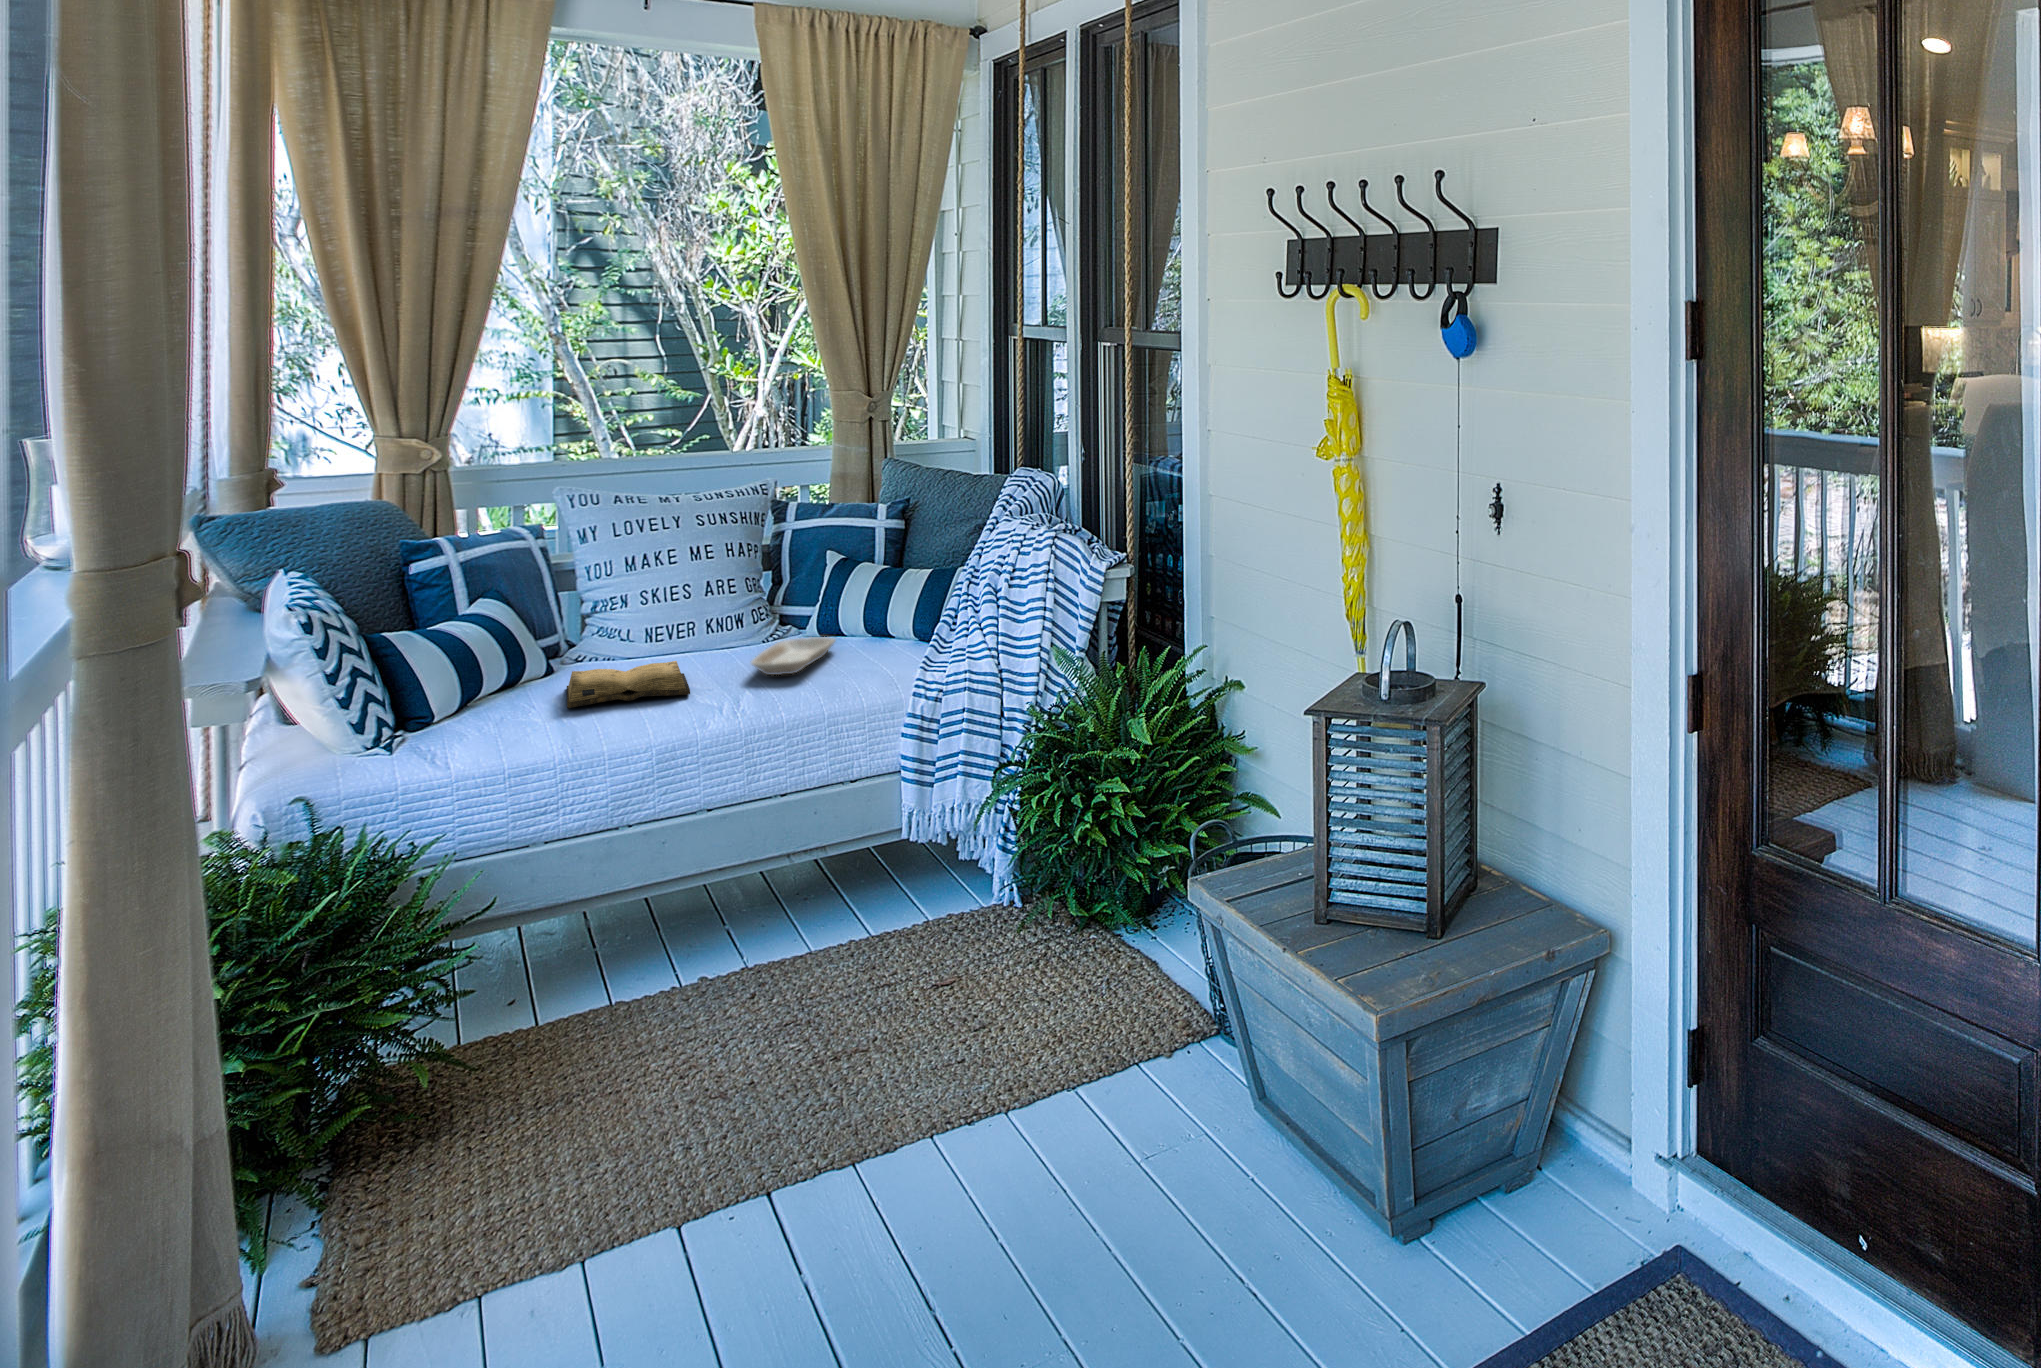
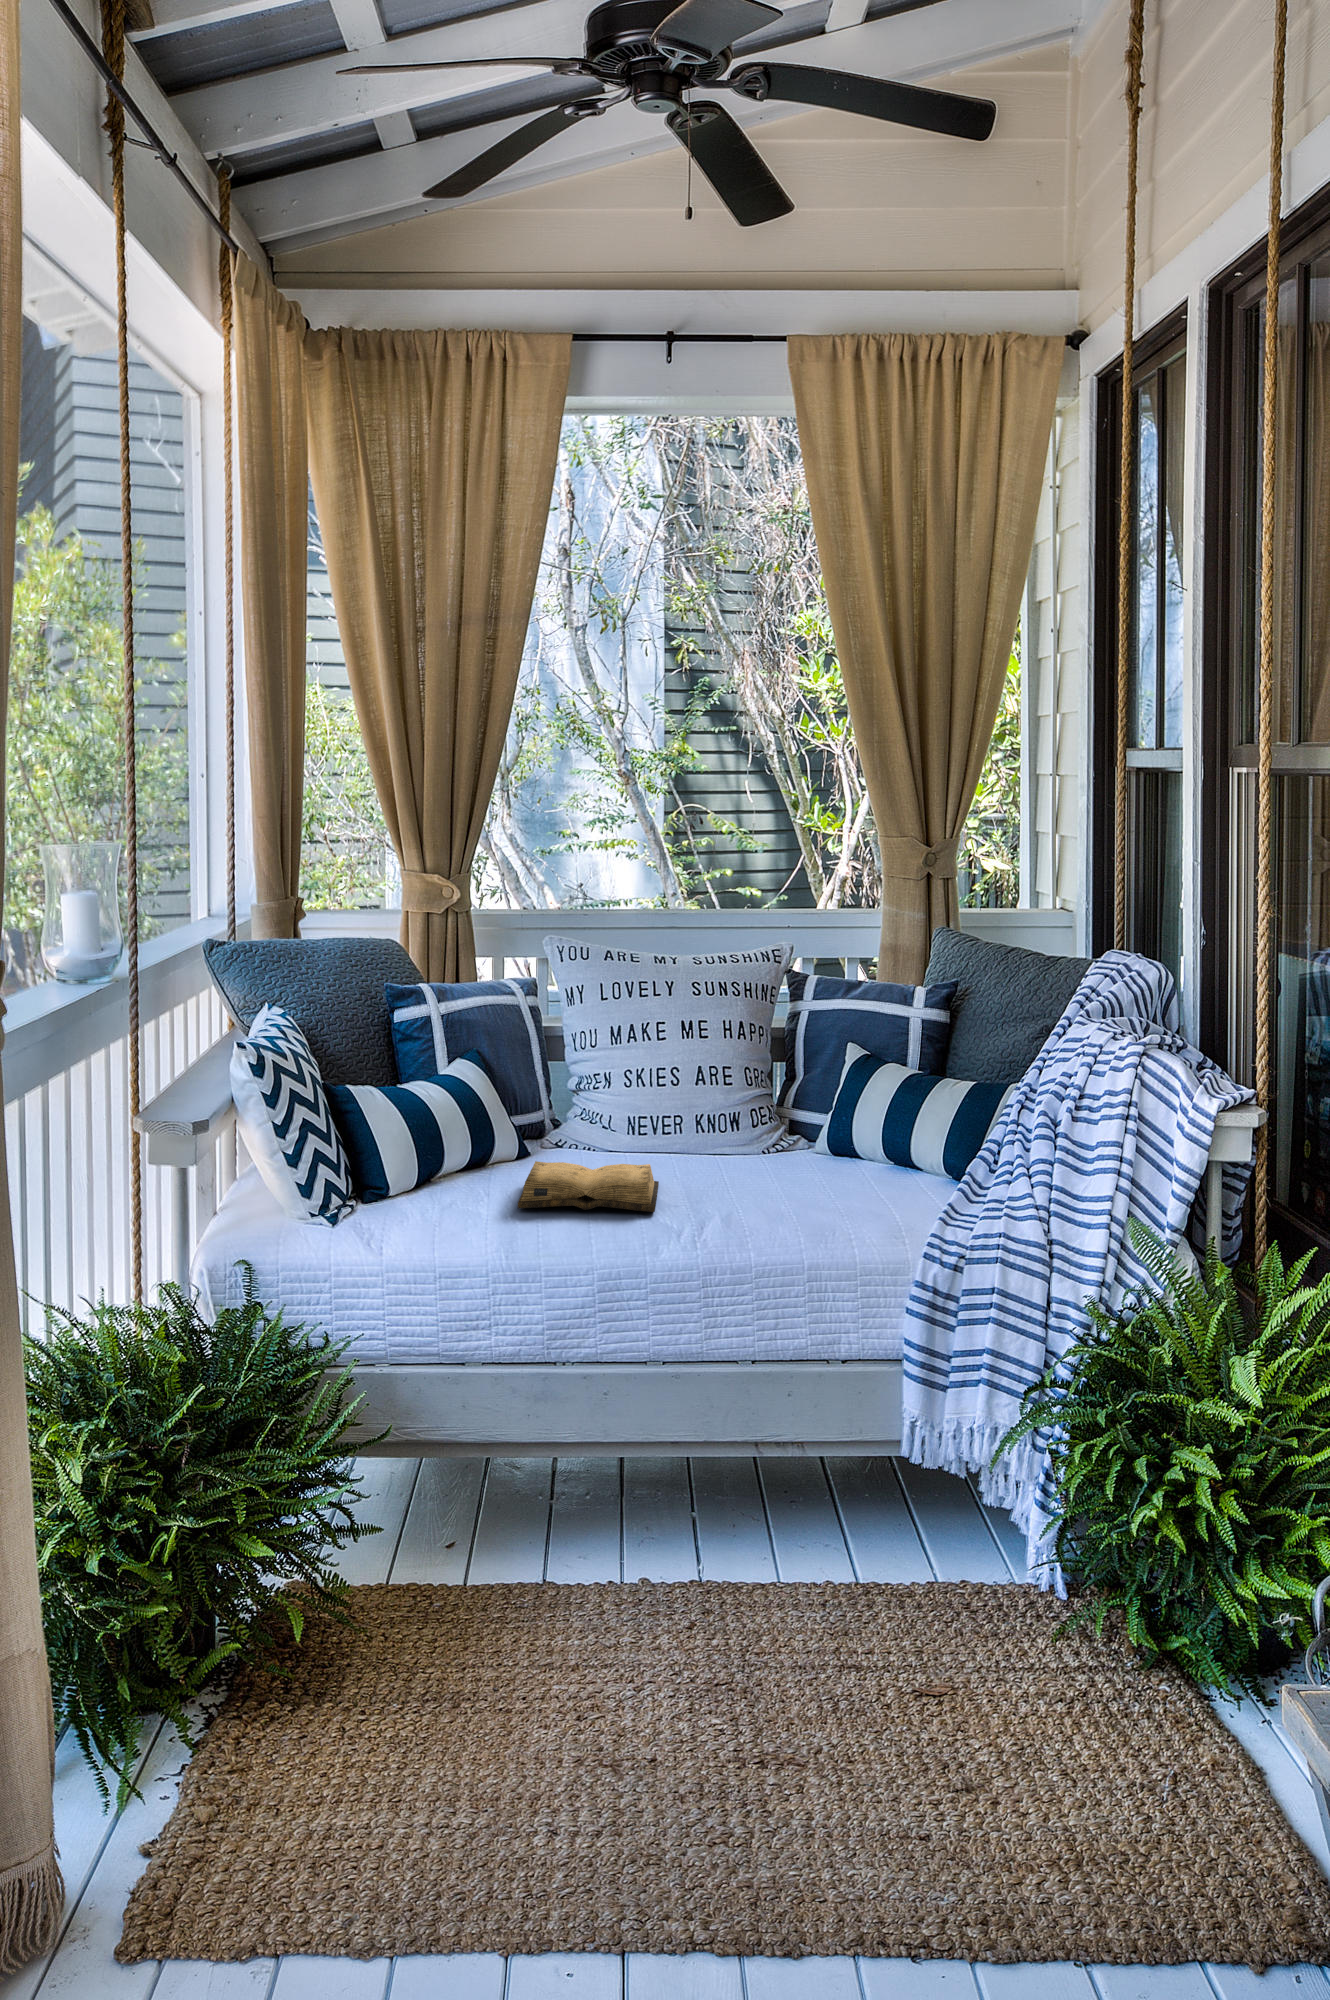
tray: present [751,637,836,675] -> none [731,1153,845,1202]

